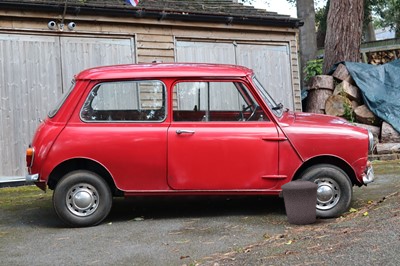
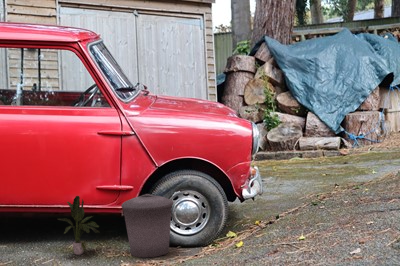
potted plant: none [237,181,264,223] -> present [58,196,99,255]

